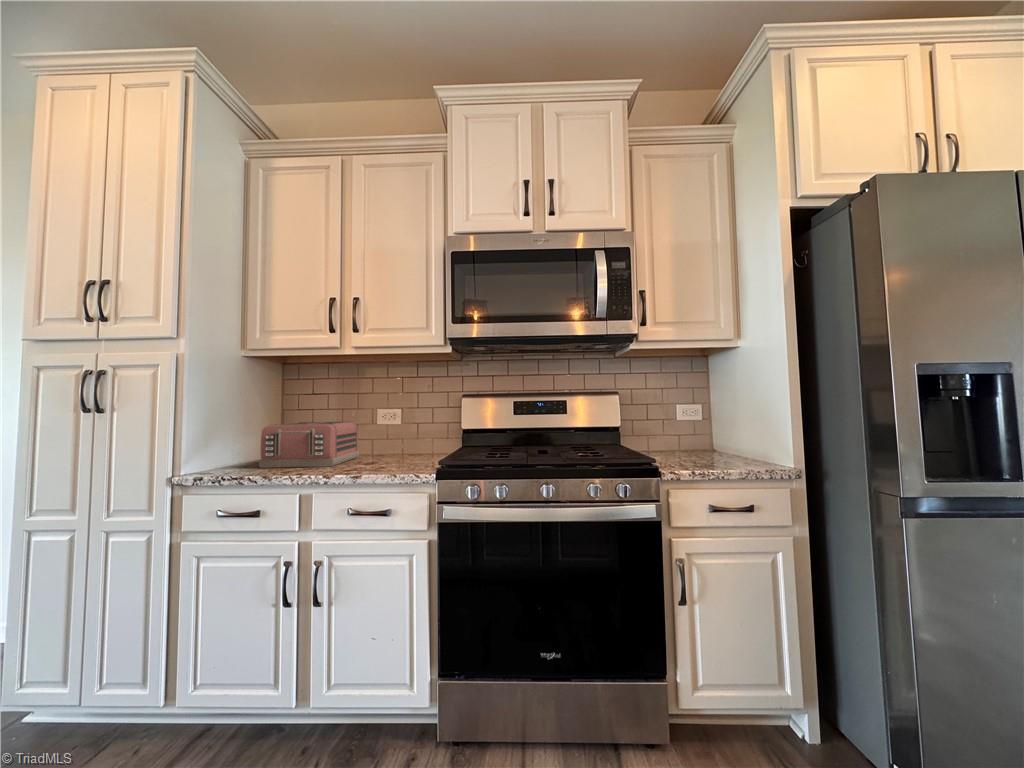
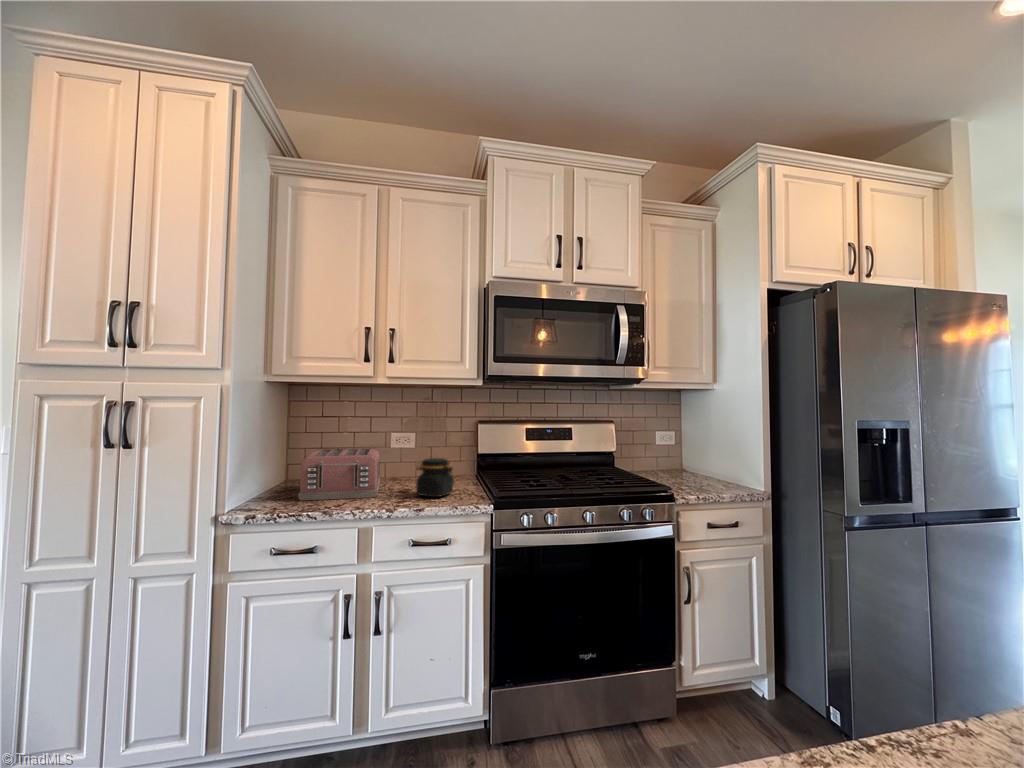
jar: none [369,427,410,467] -> present [416,458,454,497]

